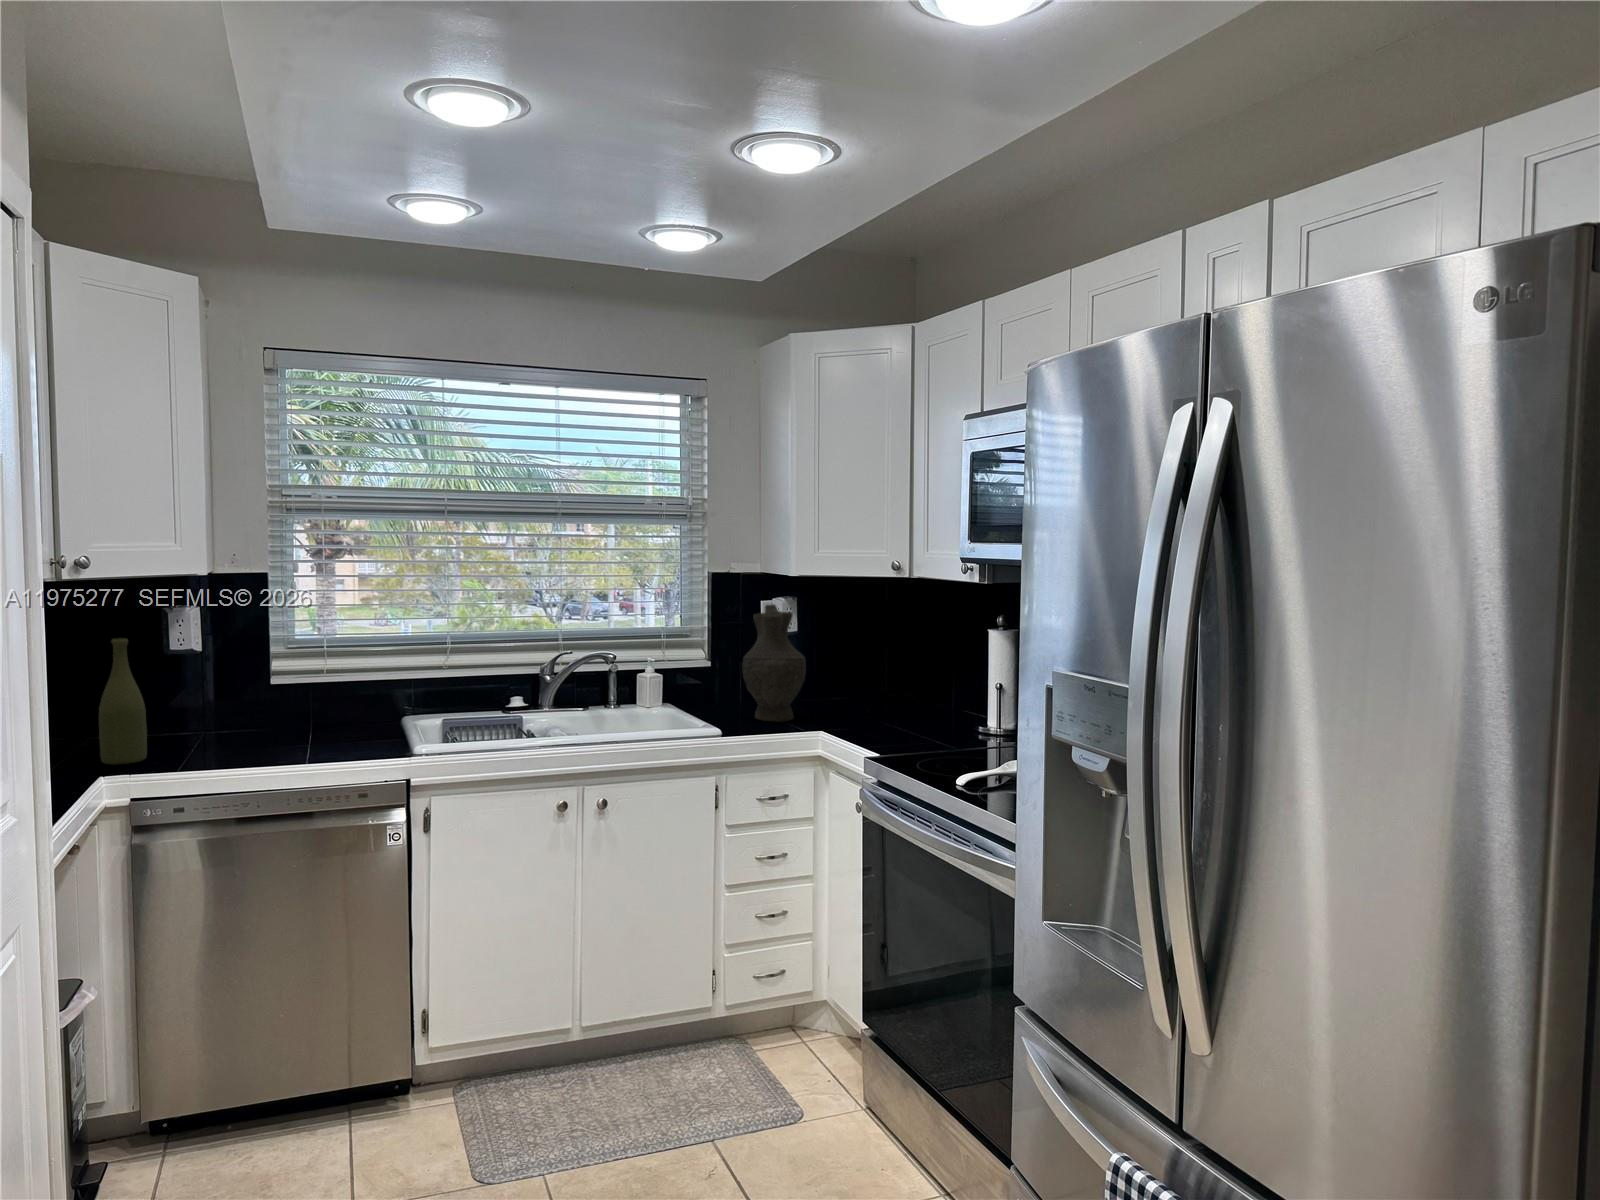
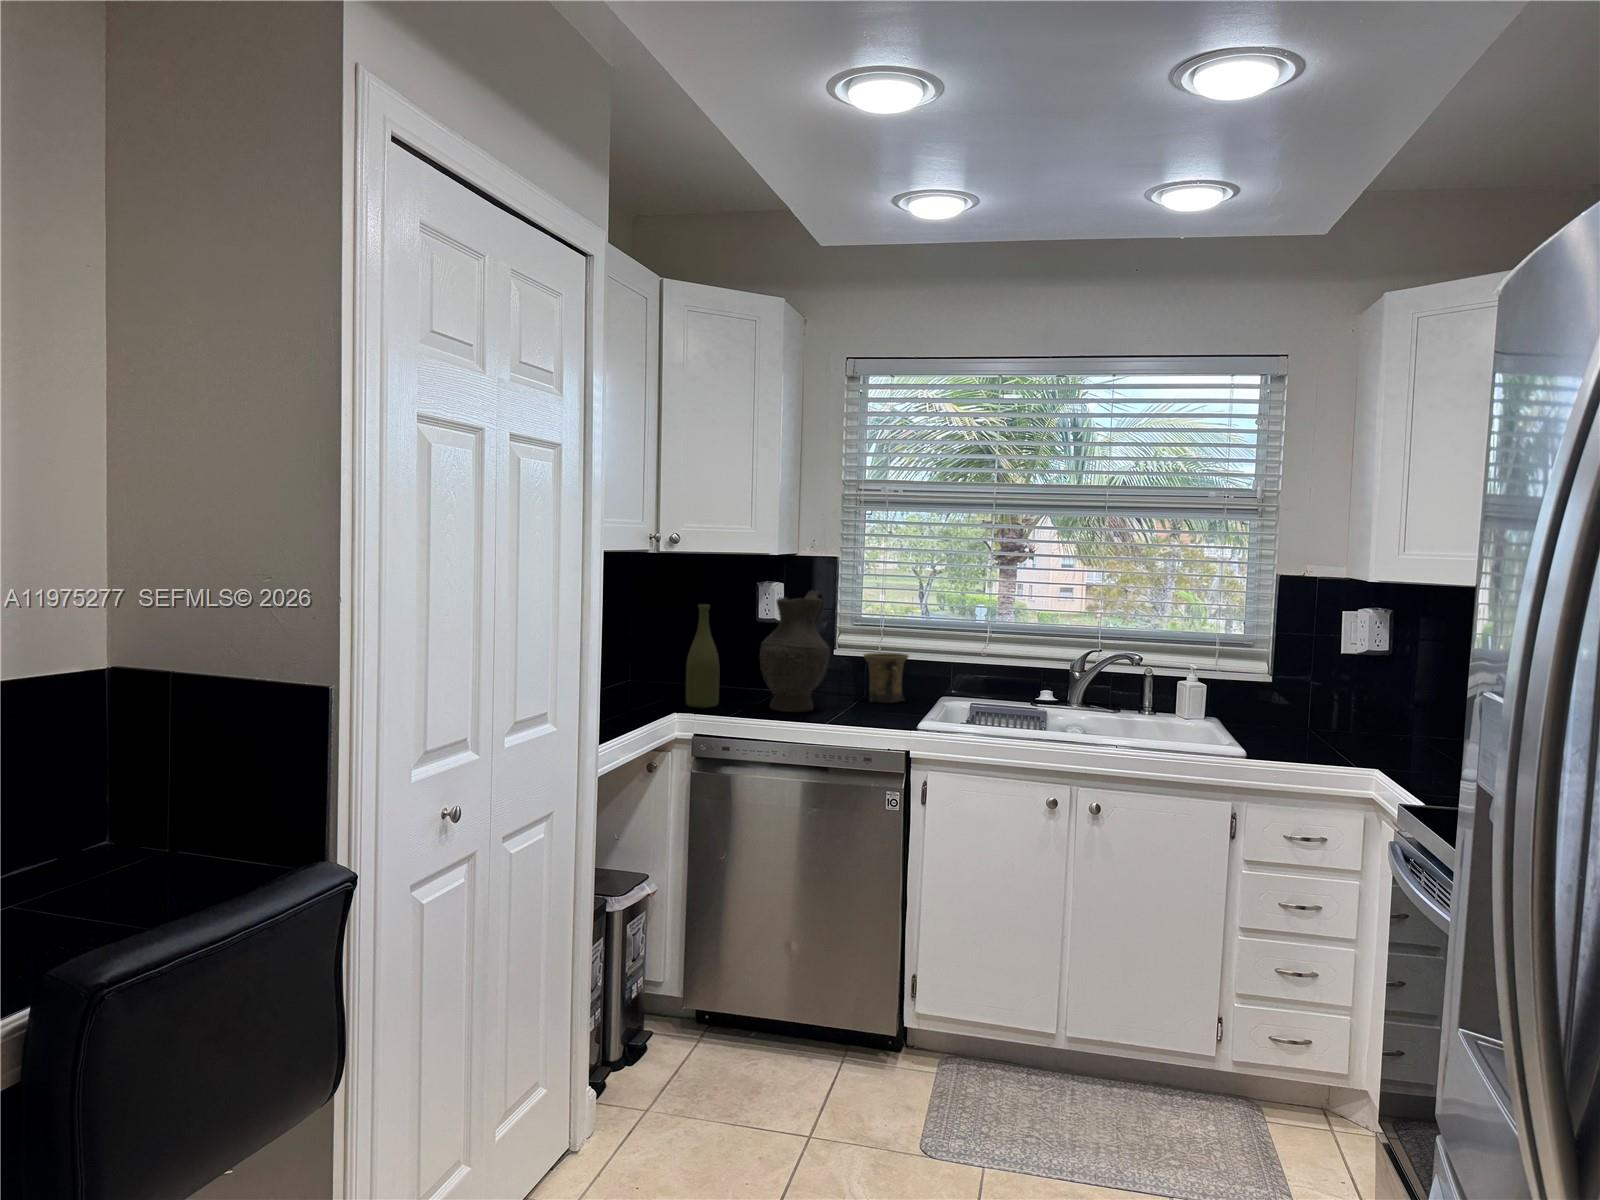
decorative vase: present [742,604,806,722] -> present [760,591,830,712]
mug: none [311,674,364,730] -> present [864,653,908,703]

